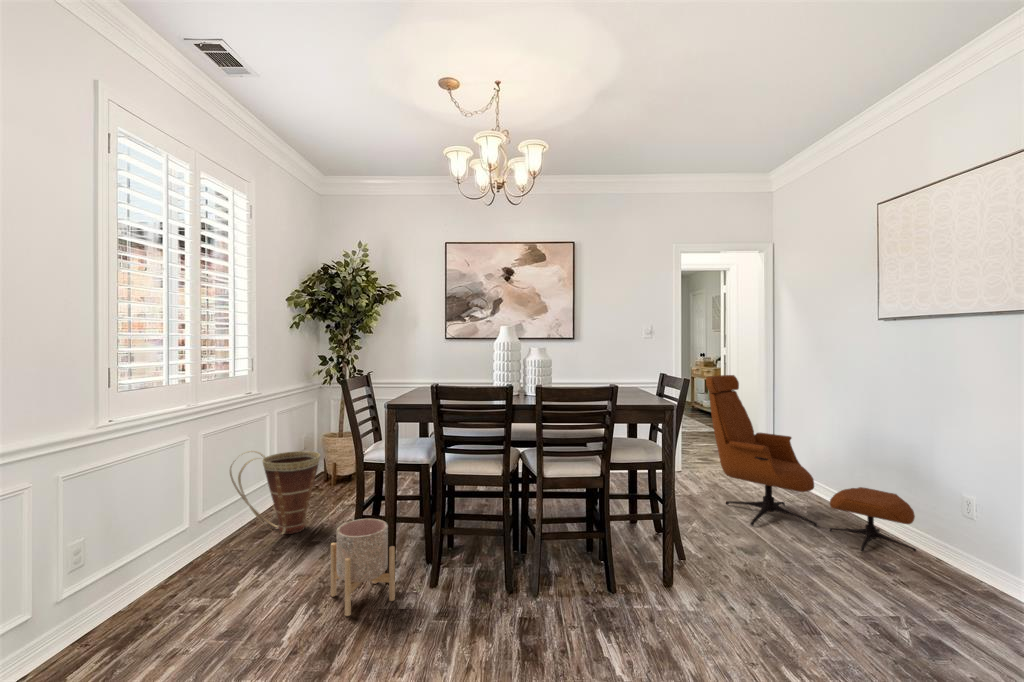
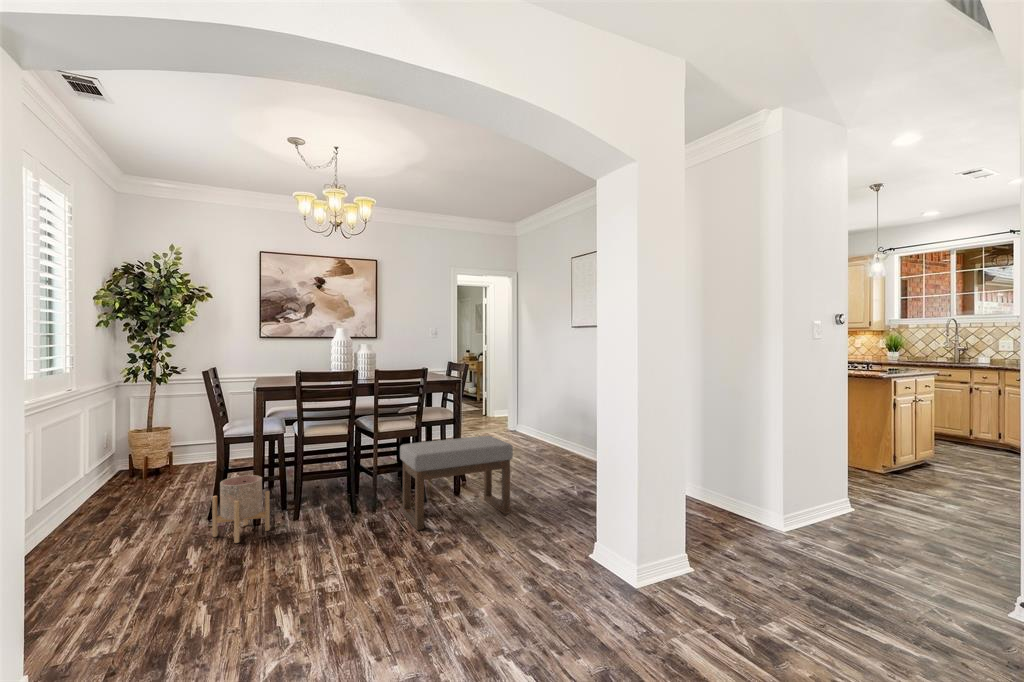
lounge chair: present [706,375,916,552] -> none [476,363,589,464]
basket: present [230,451,320,534] -> none [65,440,161,514]
ottoman: none [570,503,768,661] -> present [400,436,513,530]

